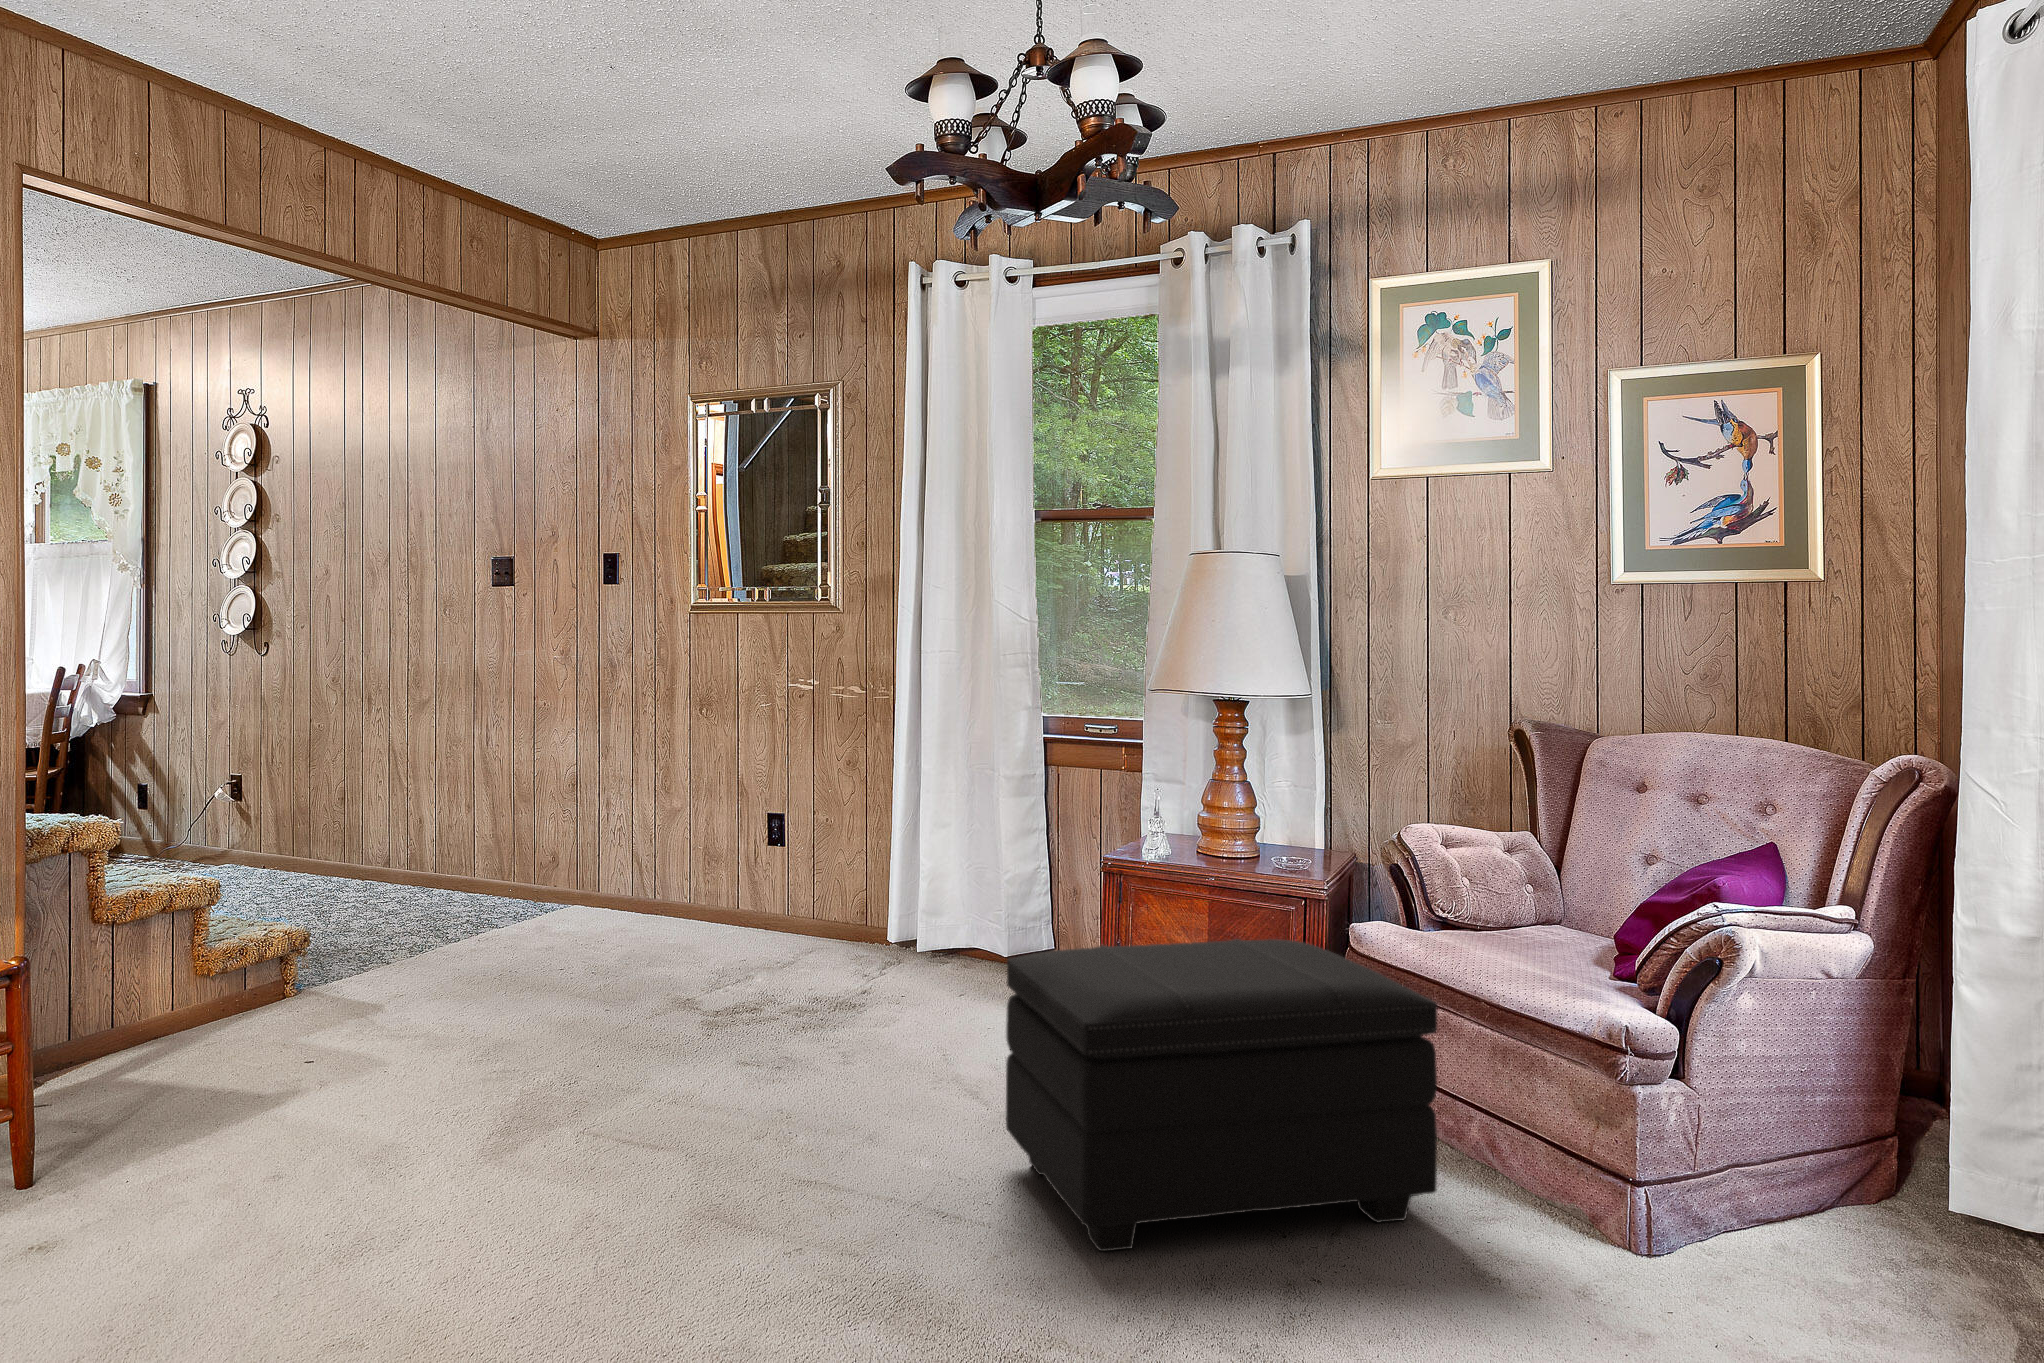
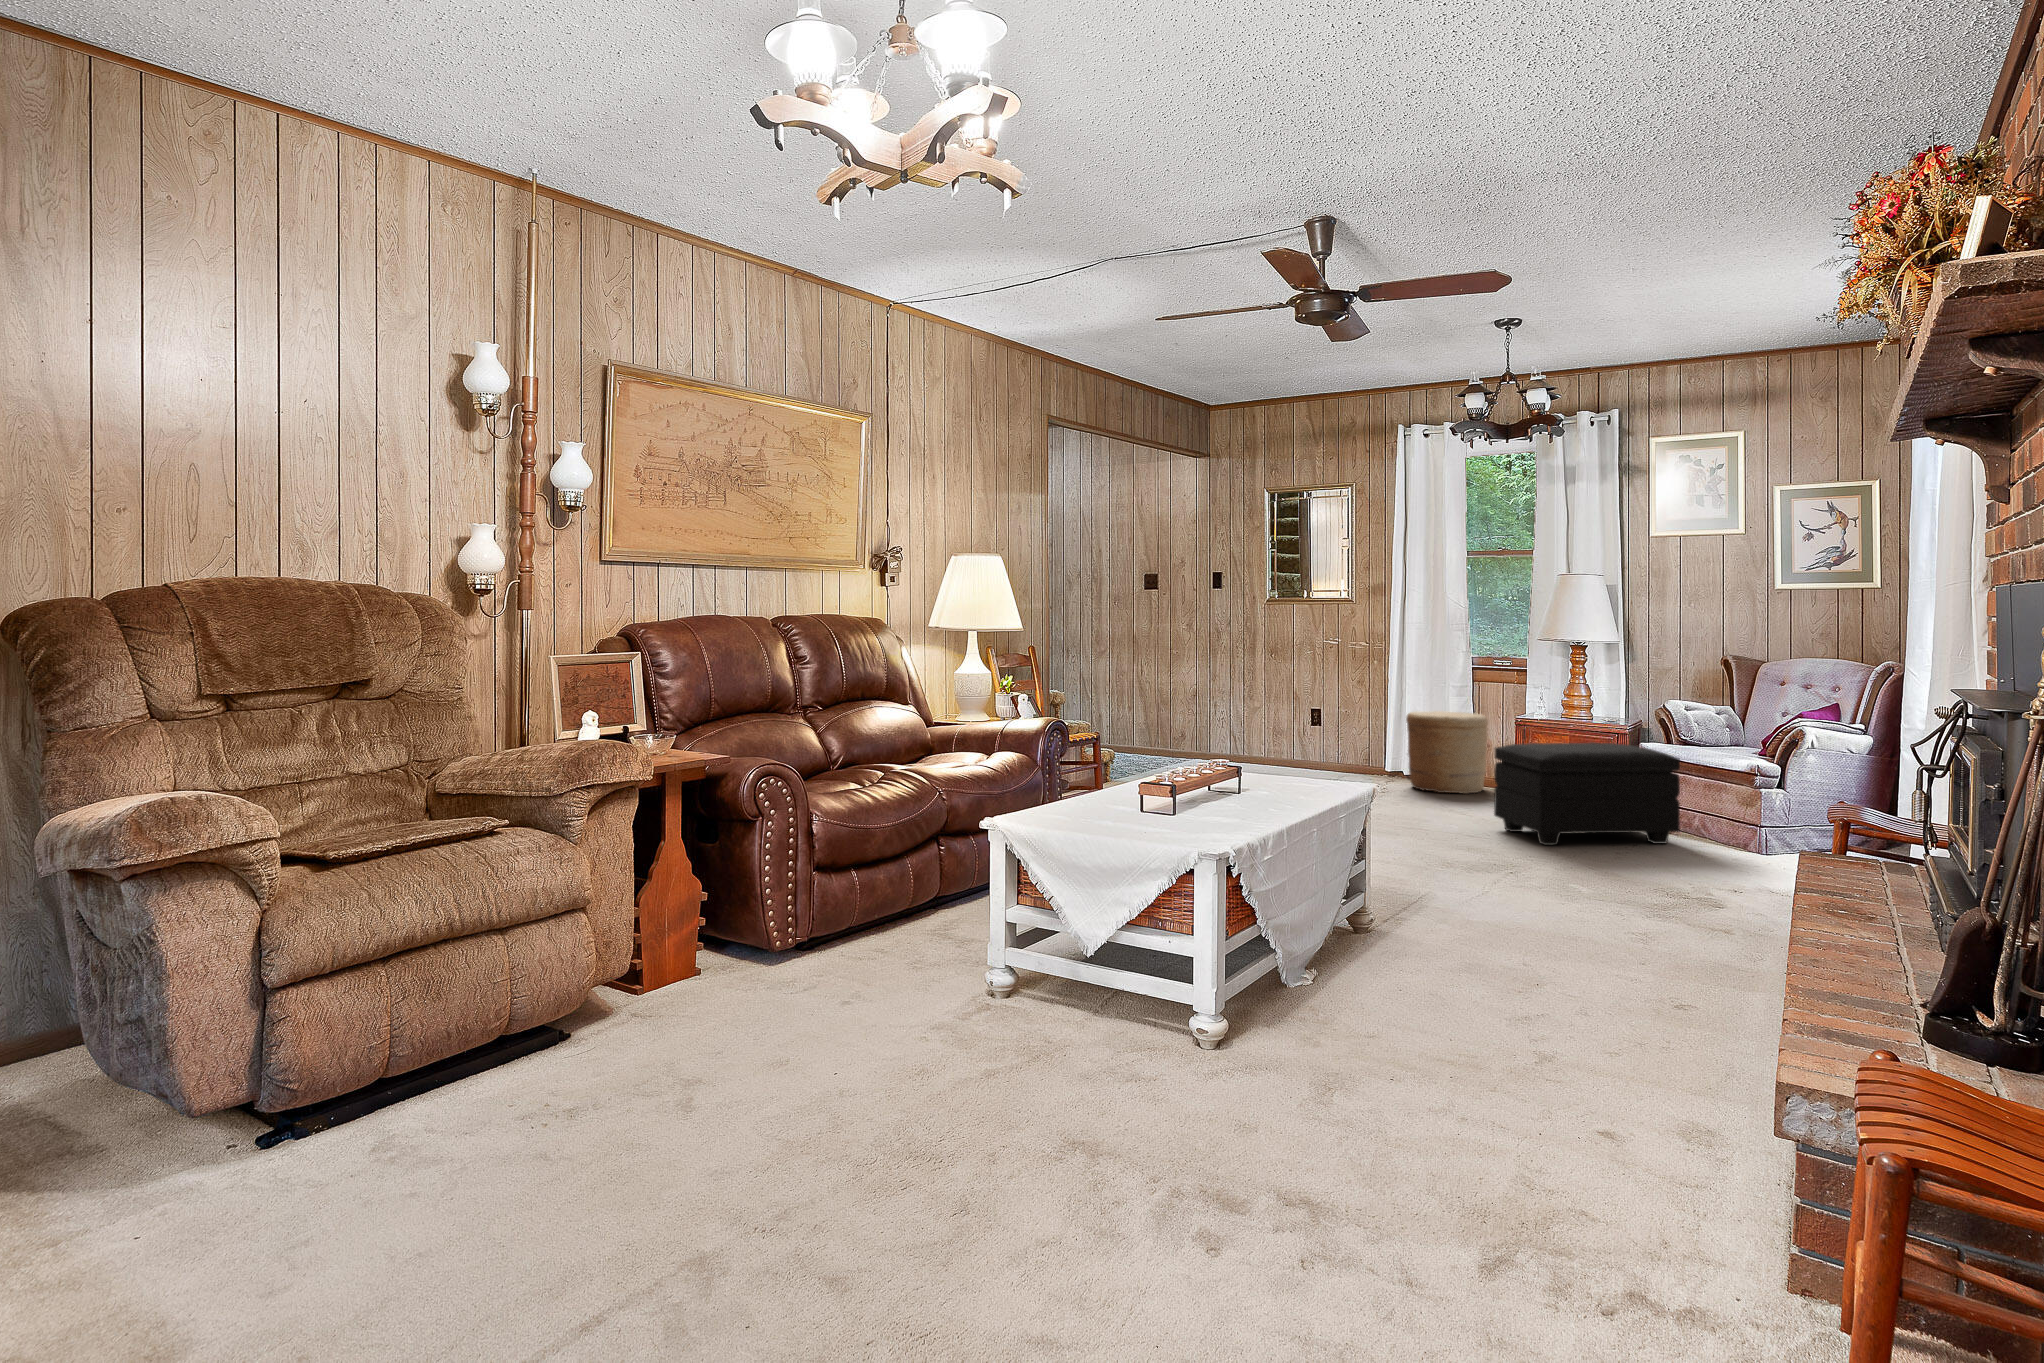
woven basket: none [905,825,1062,1004] -> present [1406,711,1488,794]

